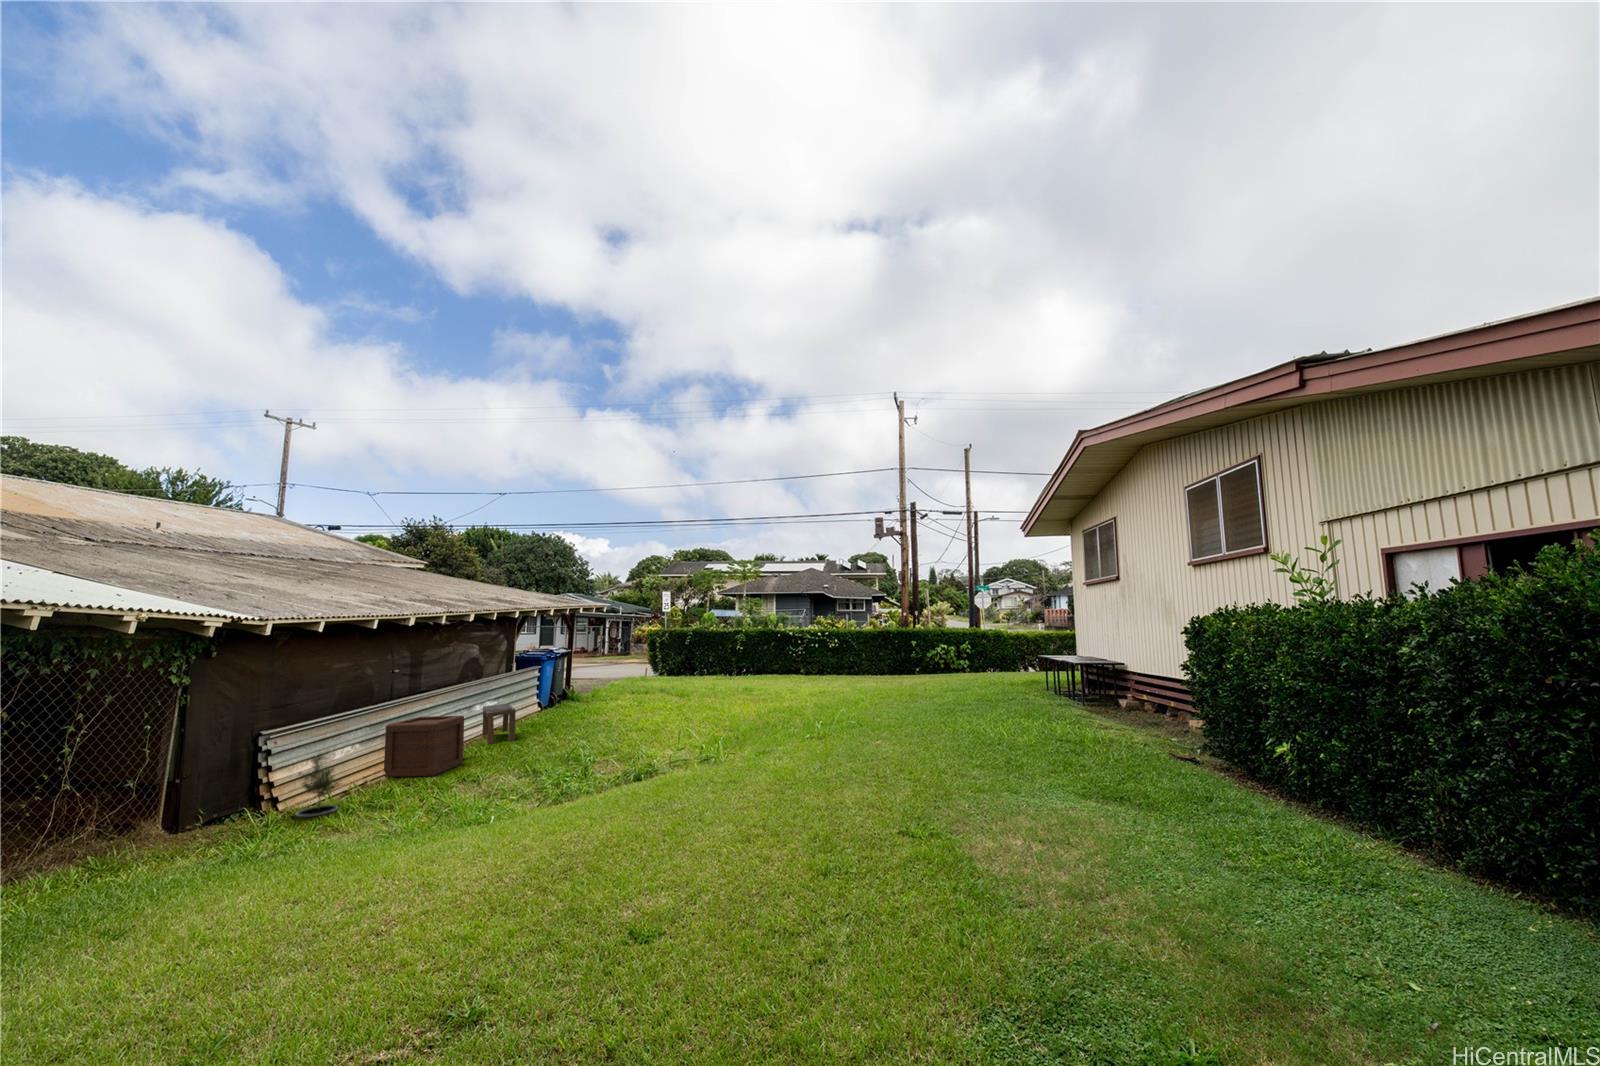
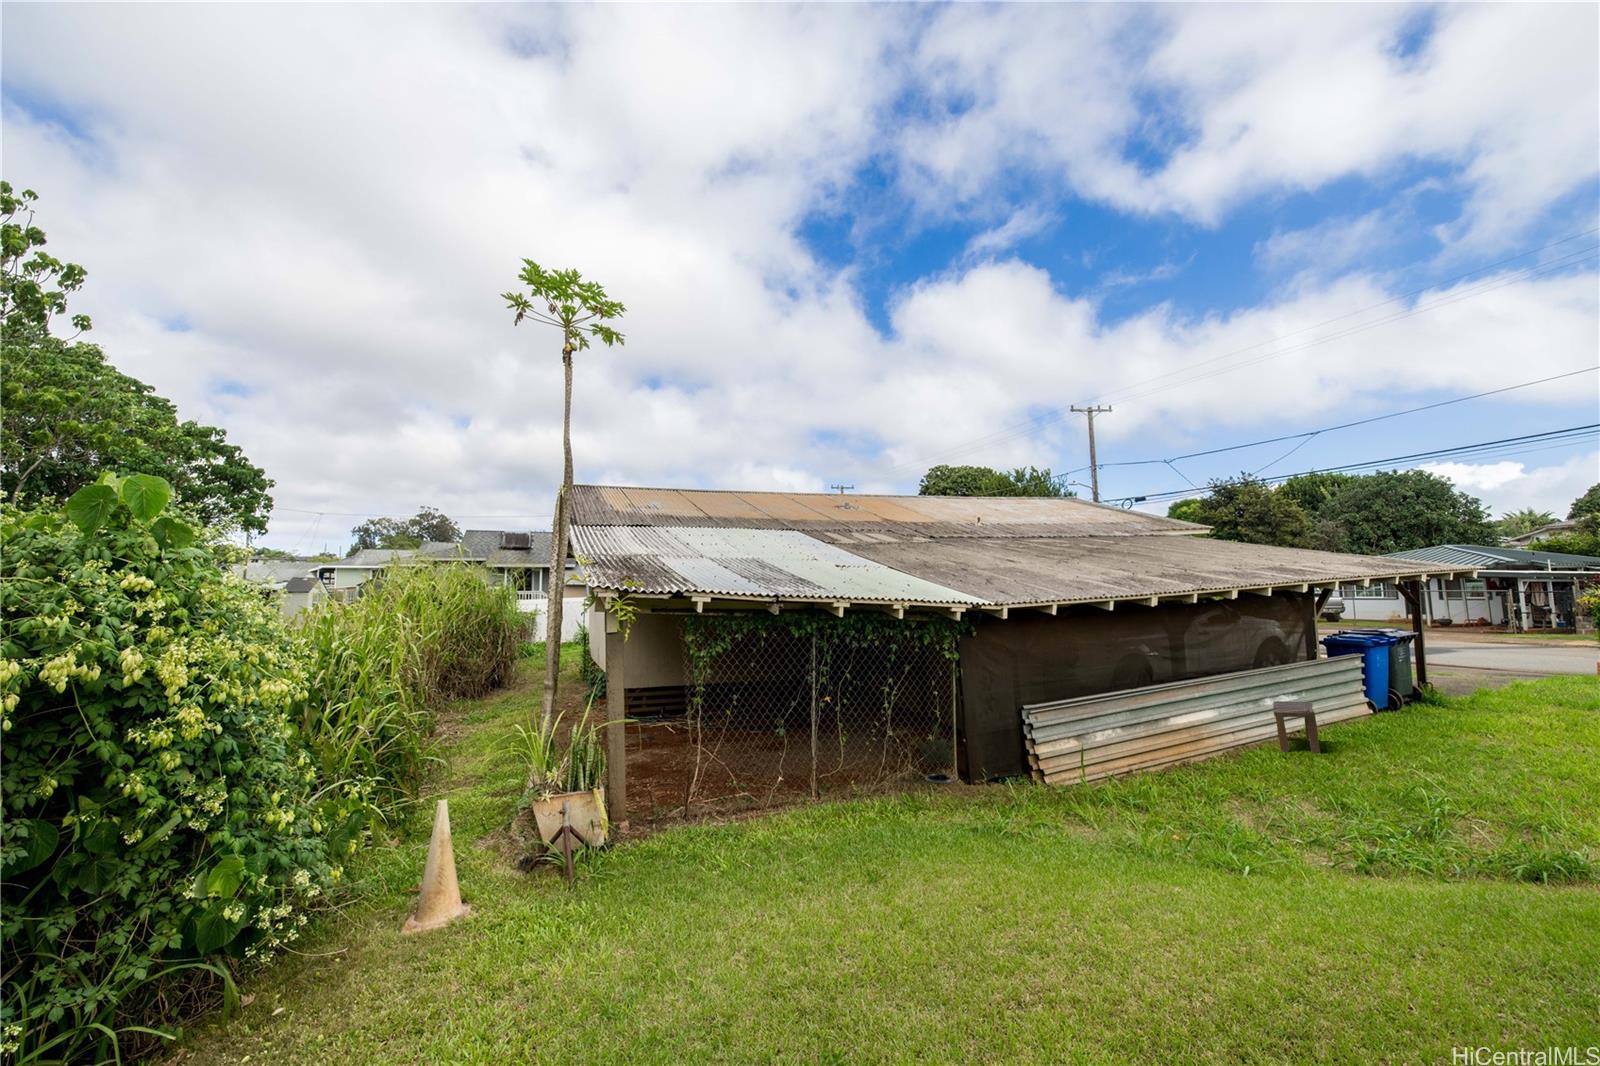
wooden crate: present [384,716,464,777] -> none [1143,707,1240,780]
potted tree: present [296,755,340,817] -> present [918,725,955,783]

